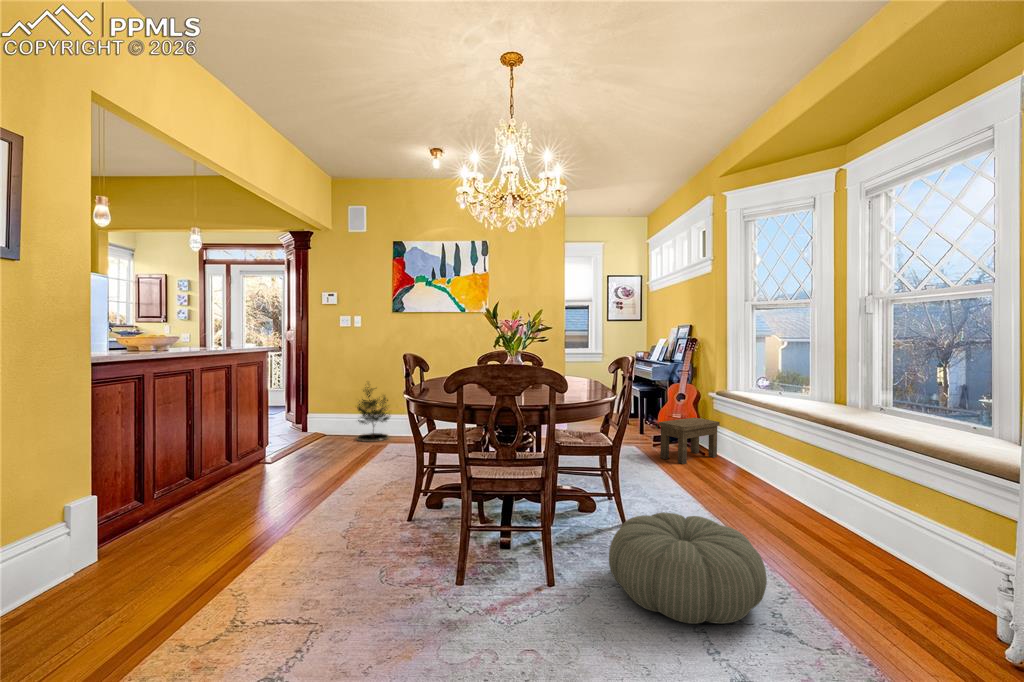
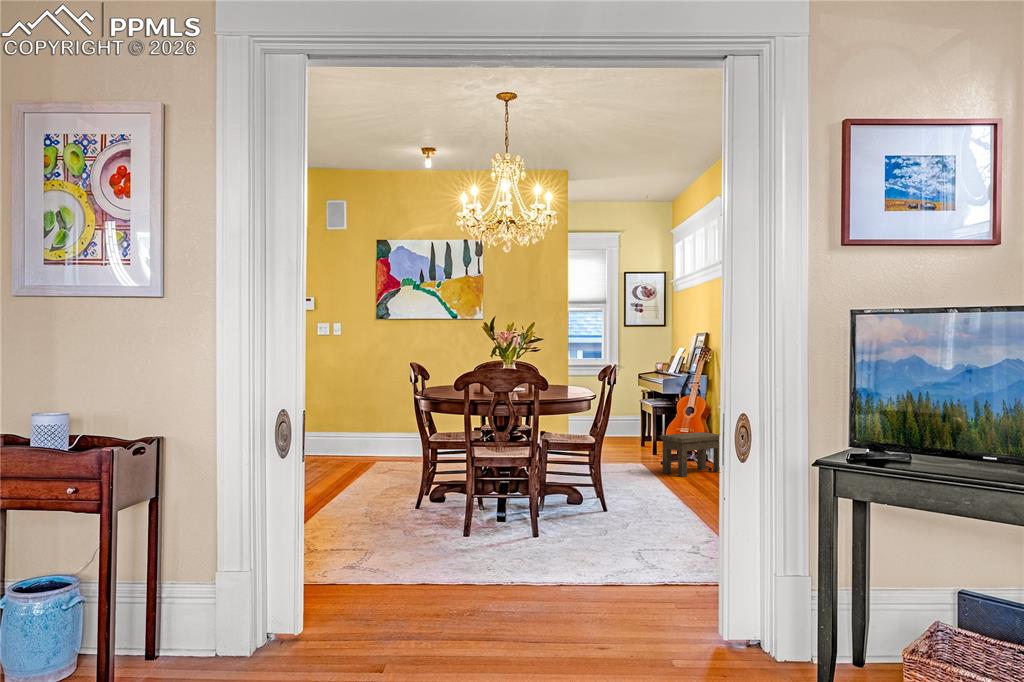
potted tree: present [356,387,390,442] -> none [337,394,377,461]
pouf: present [609,512,767,624] -> none [578,486,688,547]

